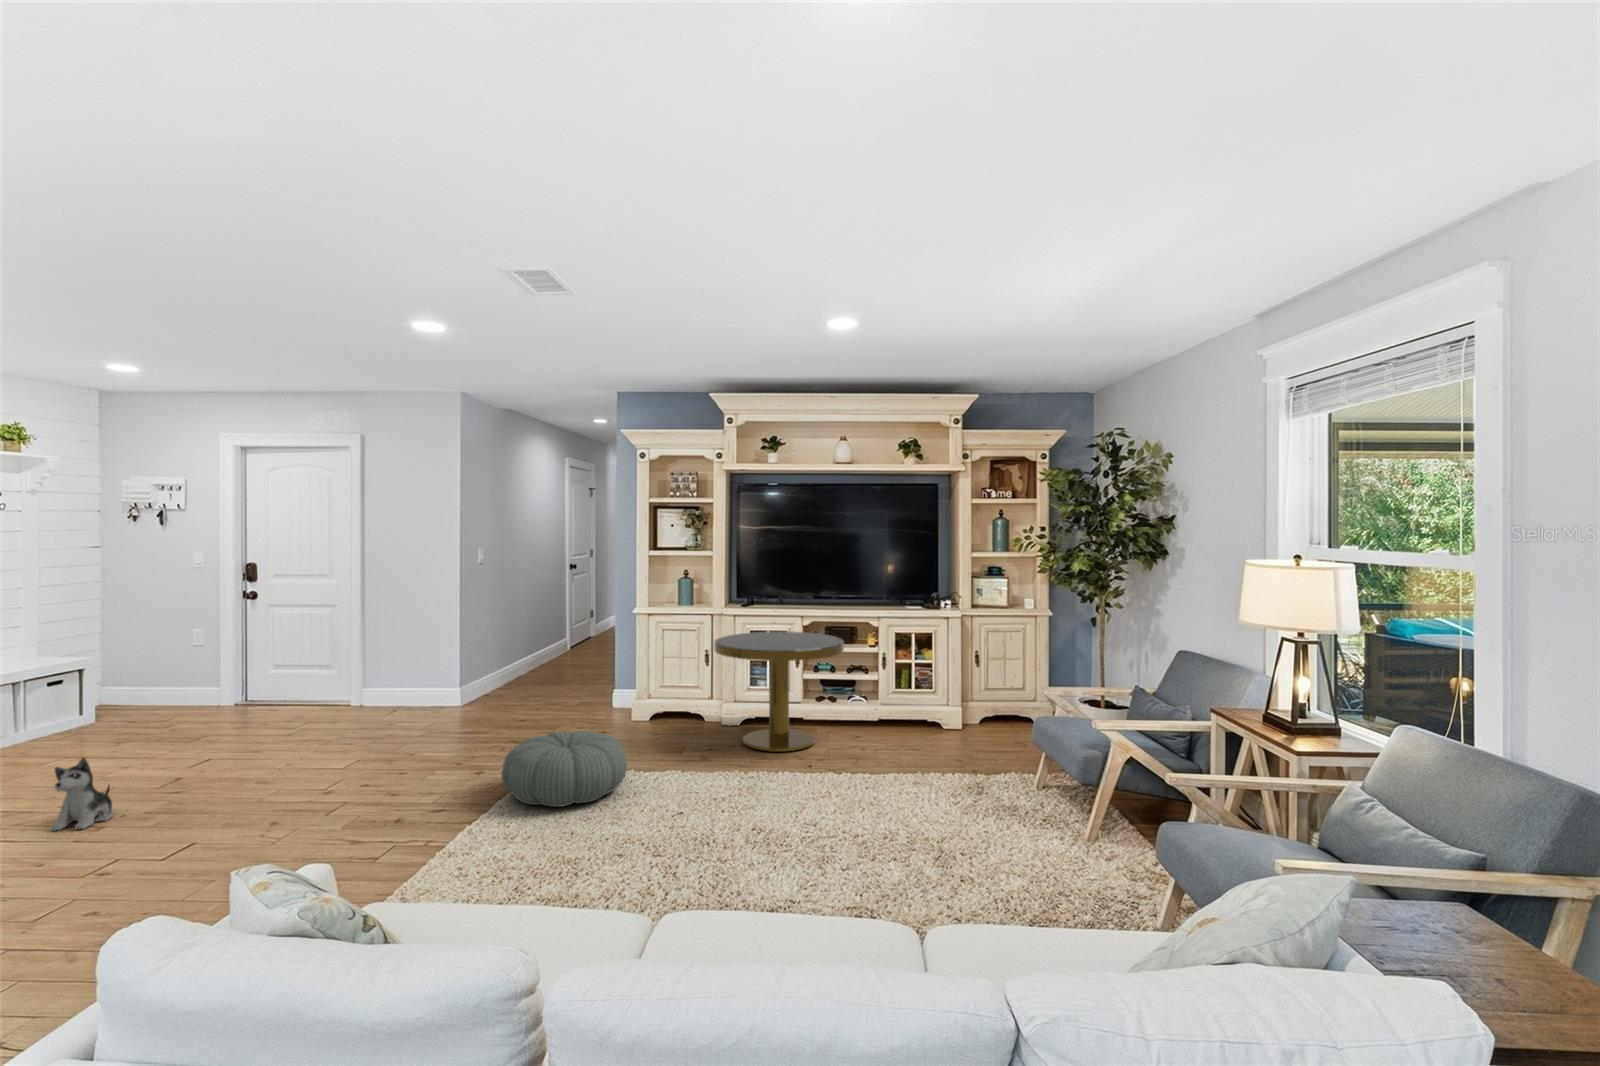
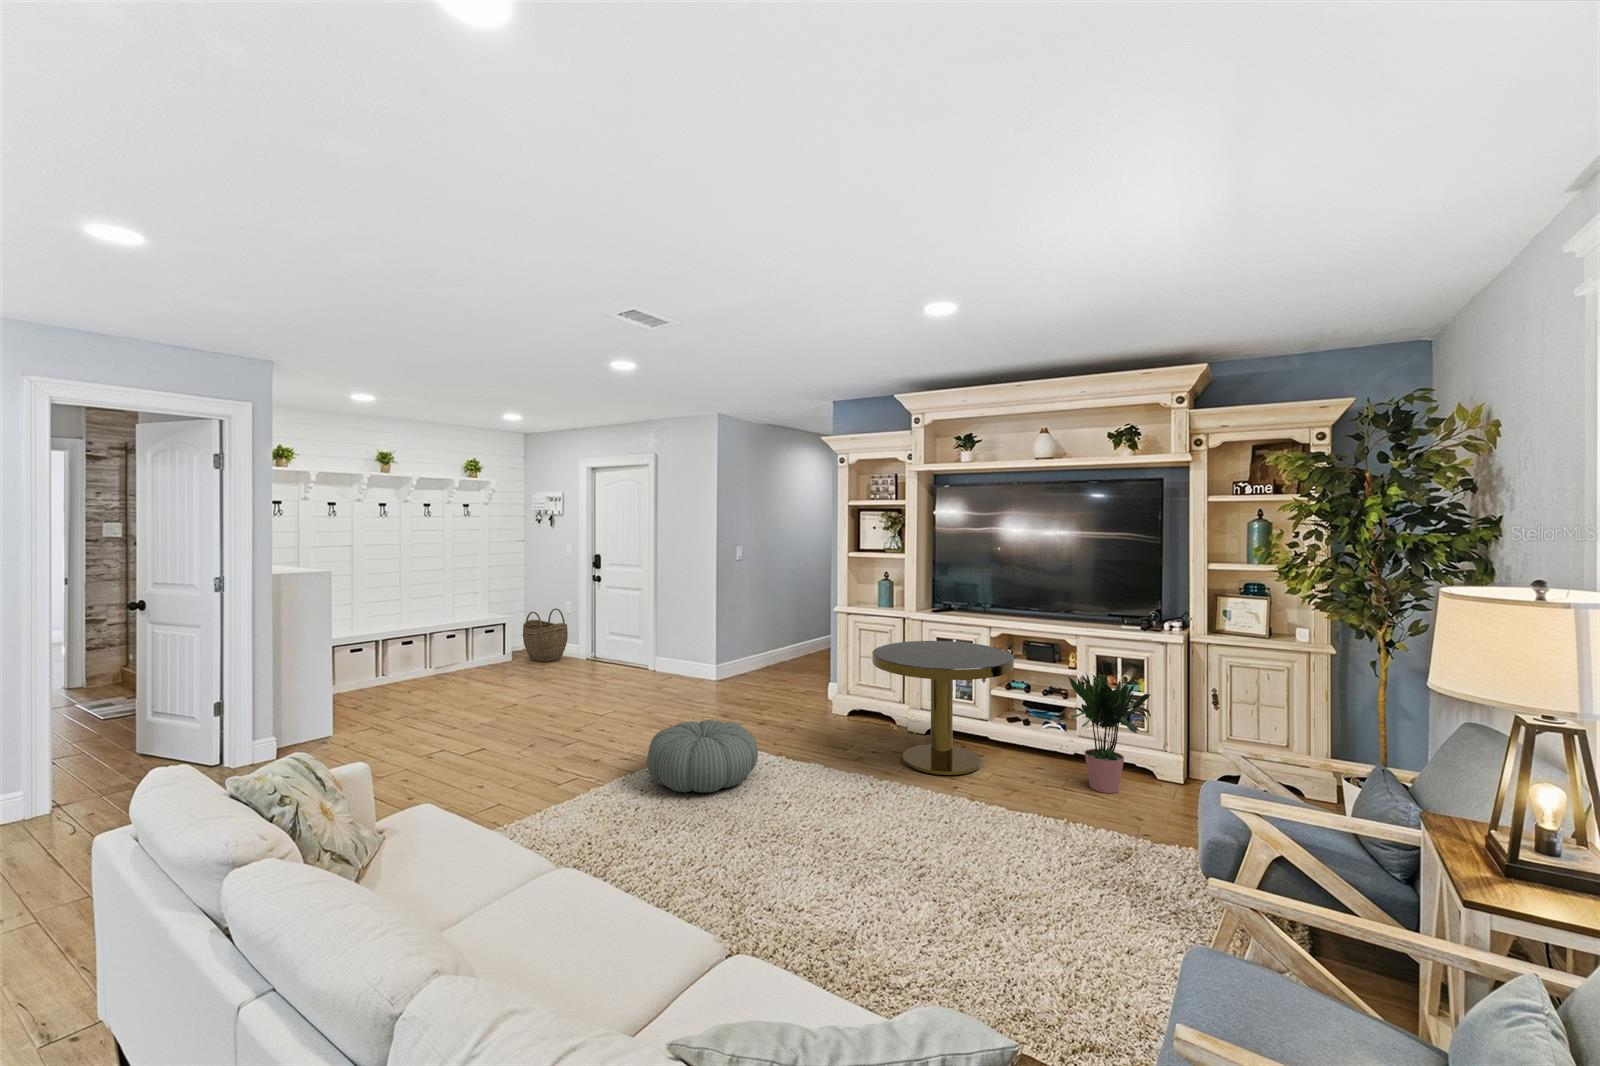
woven basket: none [121,640,202,717] -> present [523,608,568,662]
potted plant: none [887,641,957,742] -> present [1068,673,1151,793]
plush toy: present [50,758,114,831] -> none [400,692,441,742]

